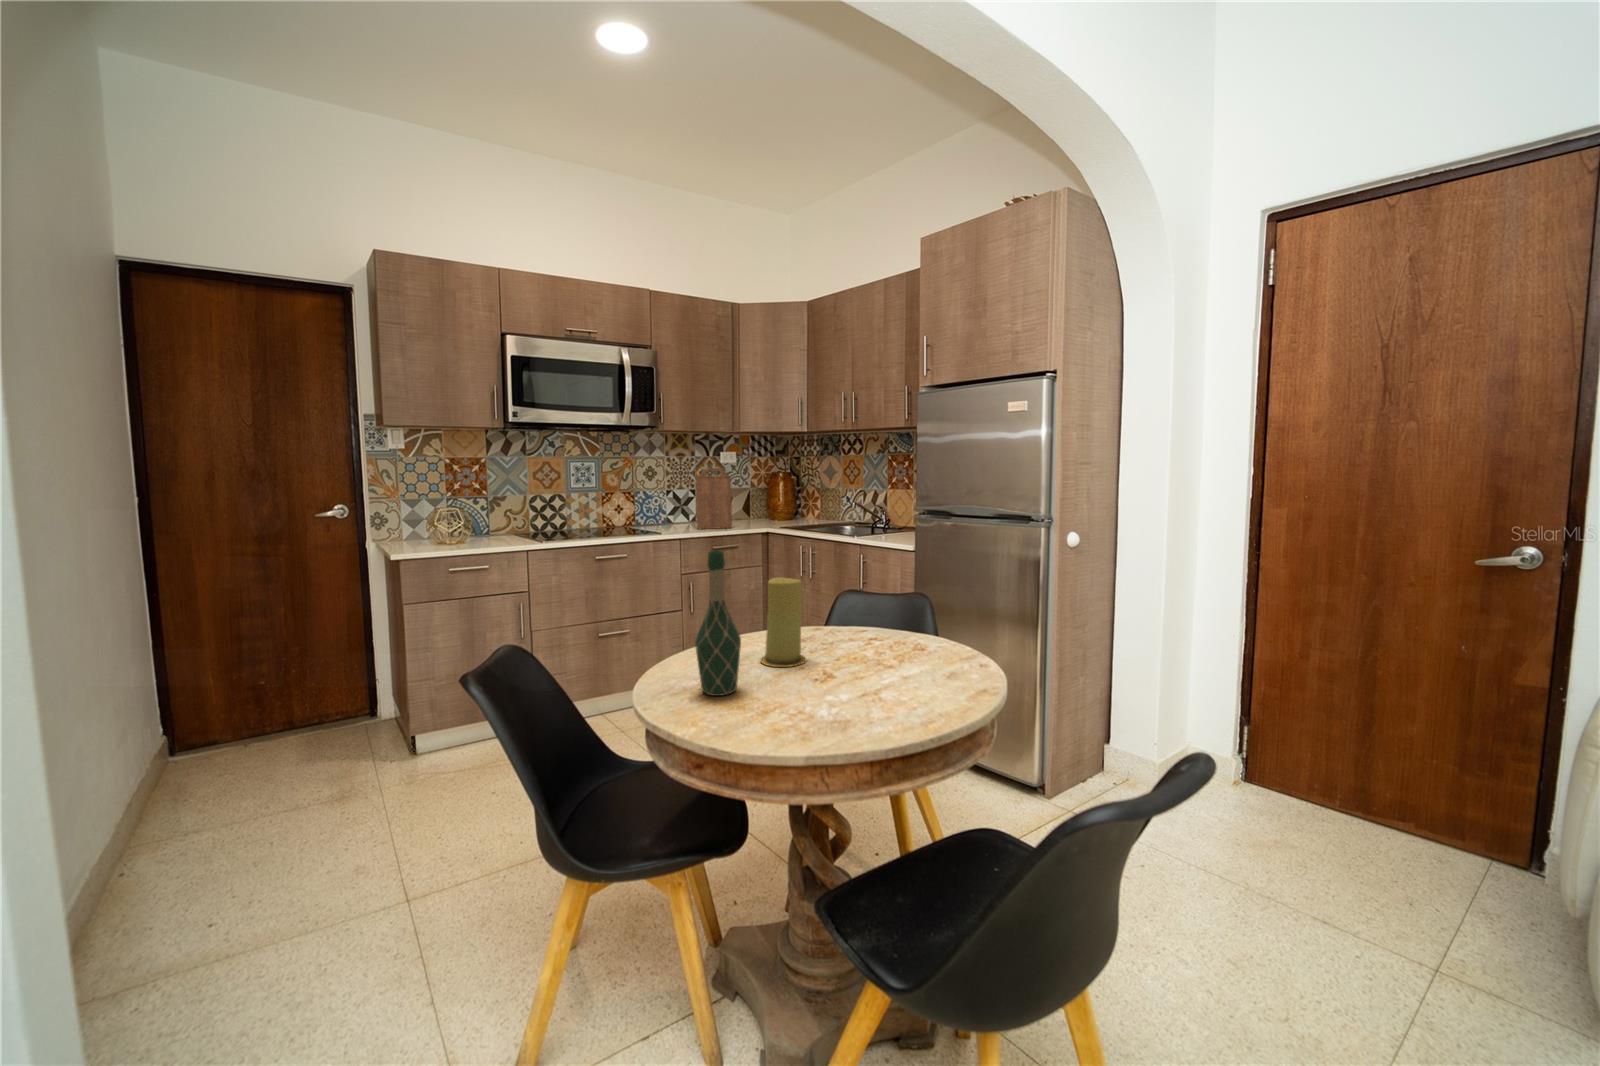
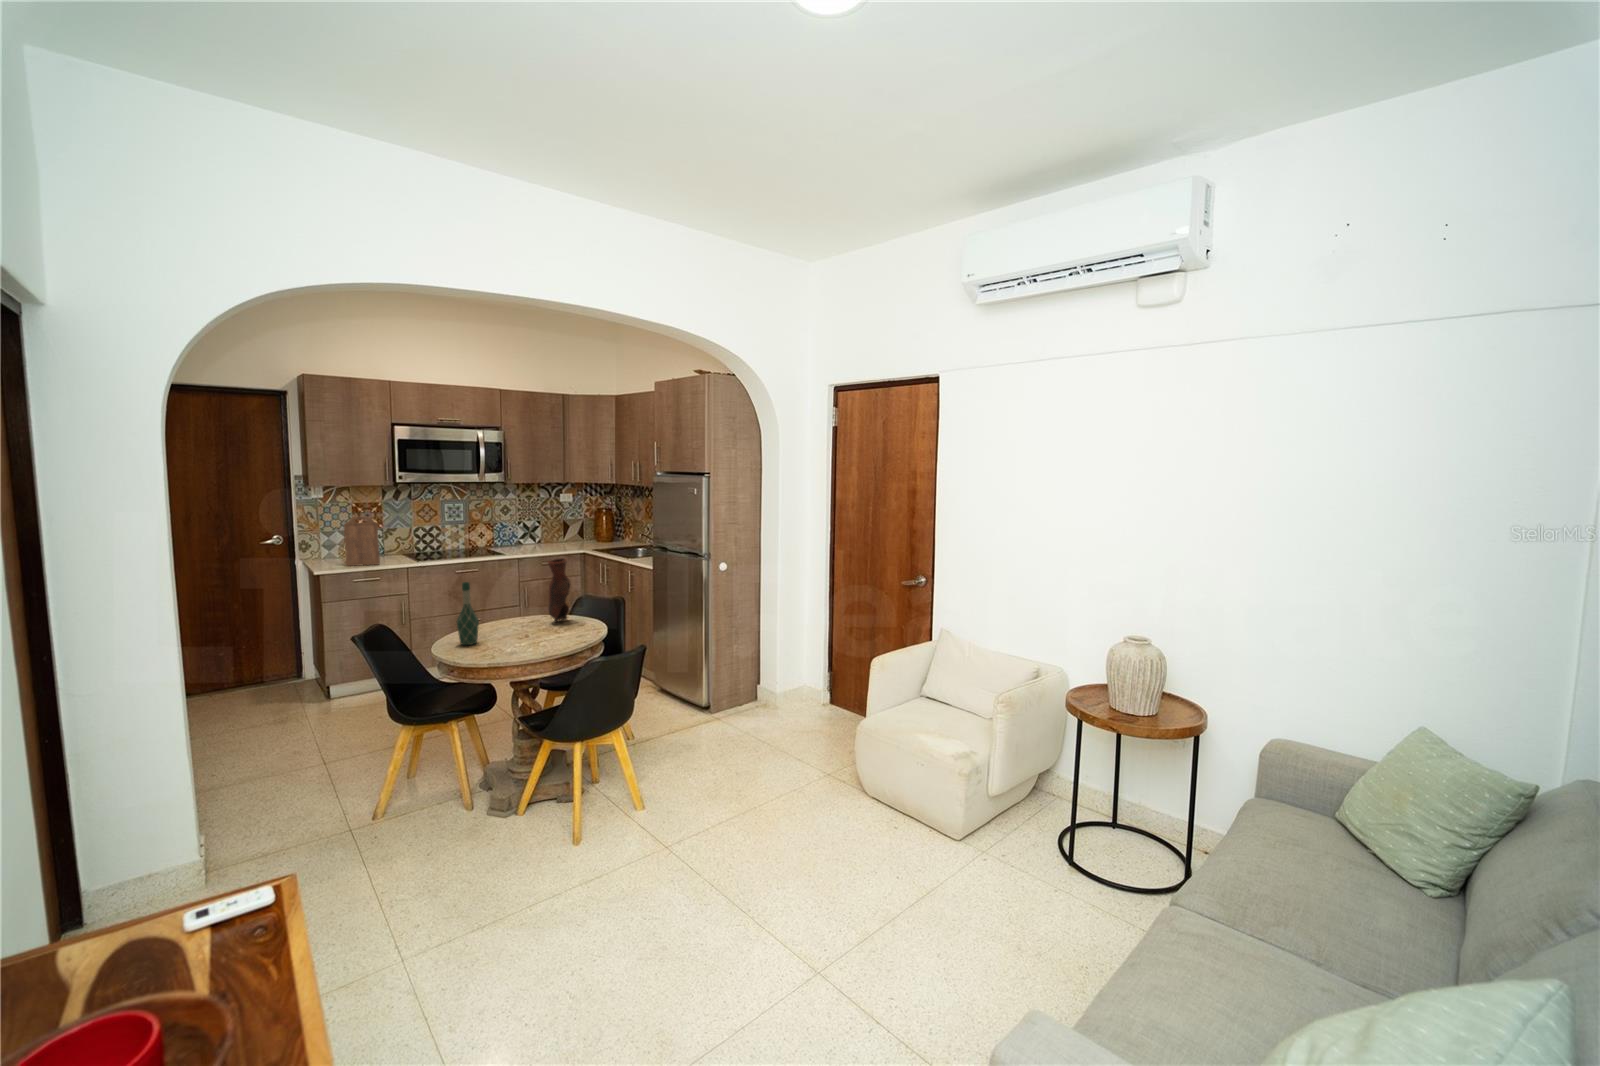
cutting board: present [696,468,732,529] -> present [344,516,380,566]
vase: none [836,510,881,642] -> present [548,558,571,623]
candle: present [760,578,807,667] -> none [500,592,524,634]

